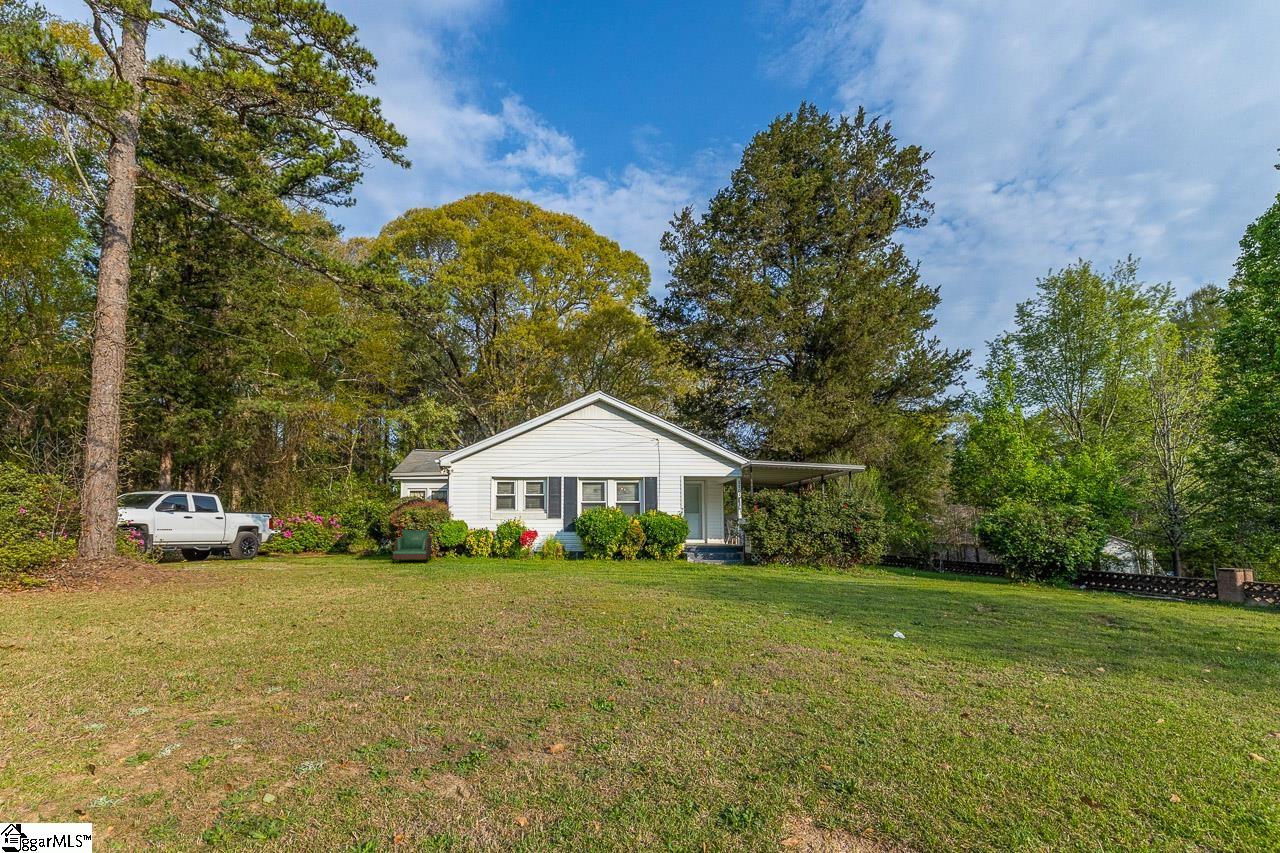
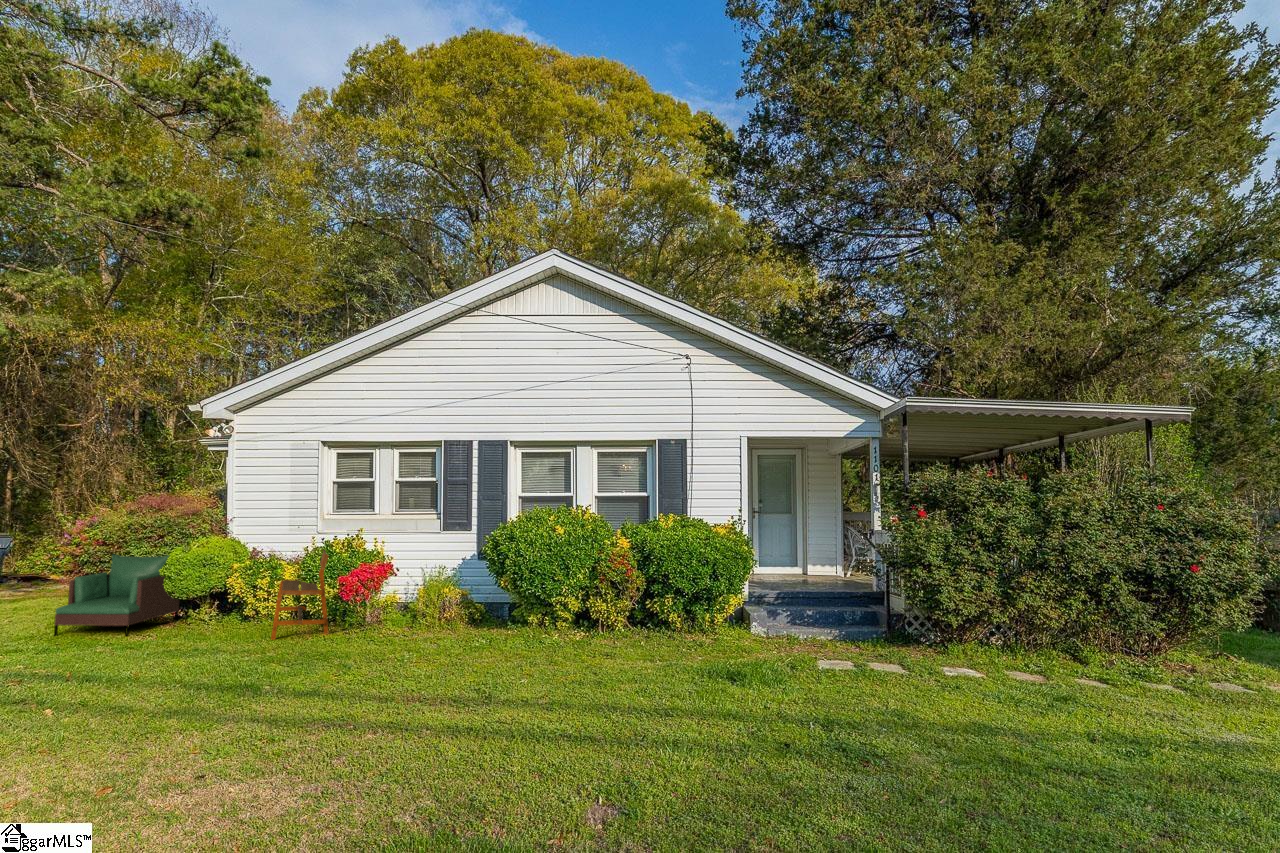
bench: none [478,526,512,564] -> present [271,550,328,640]

